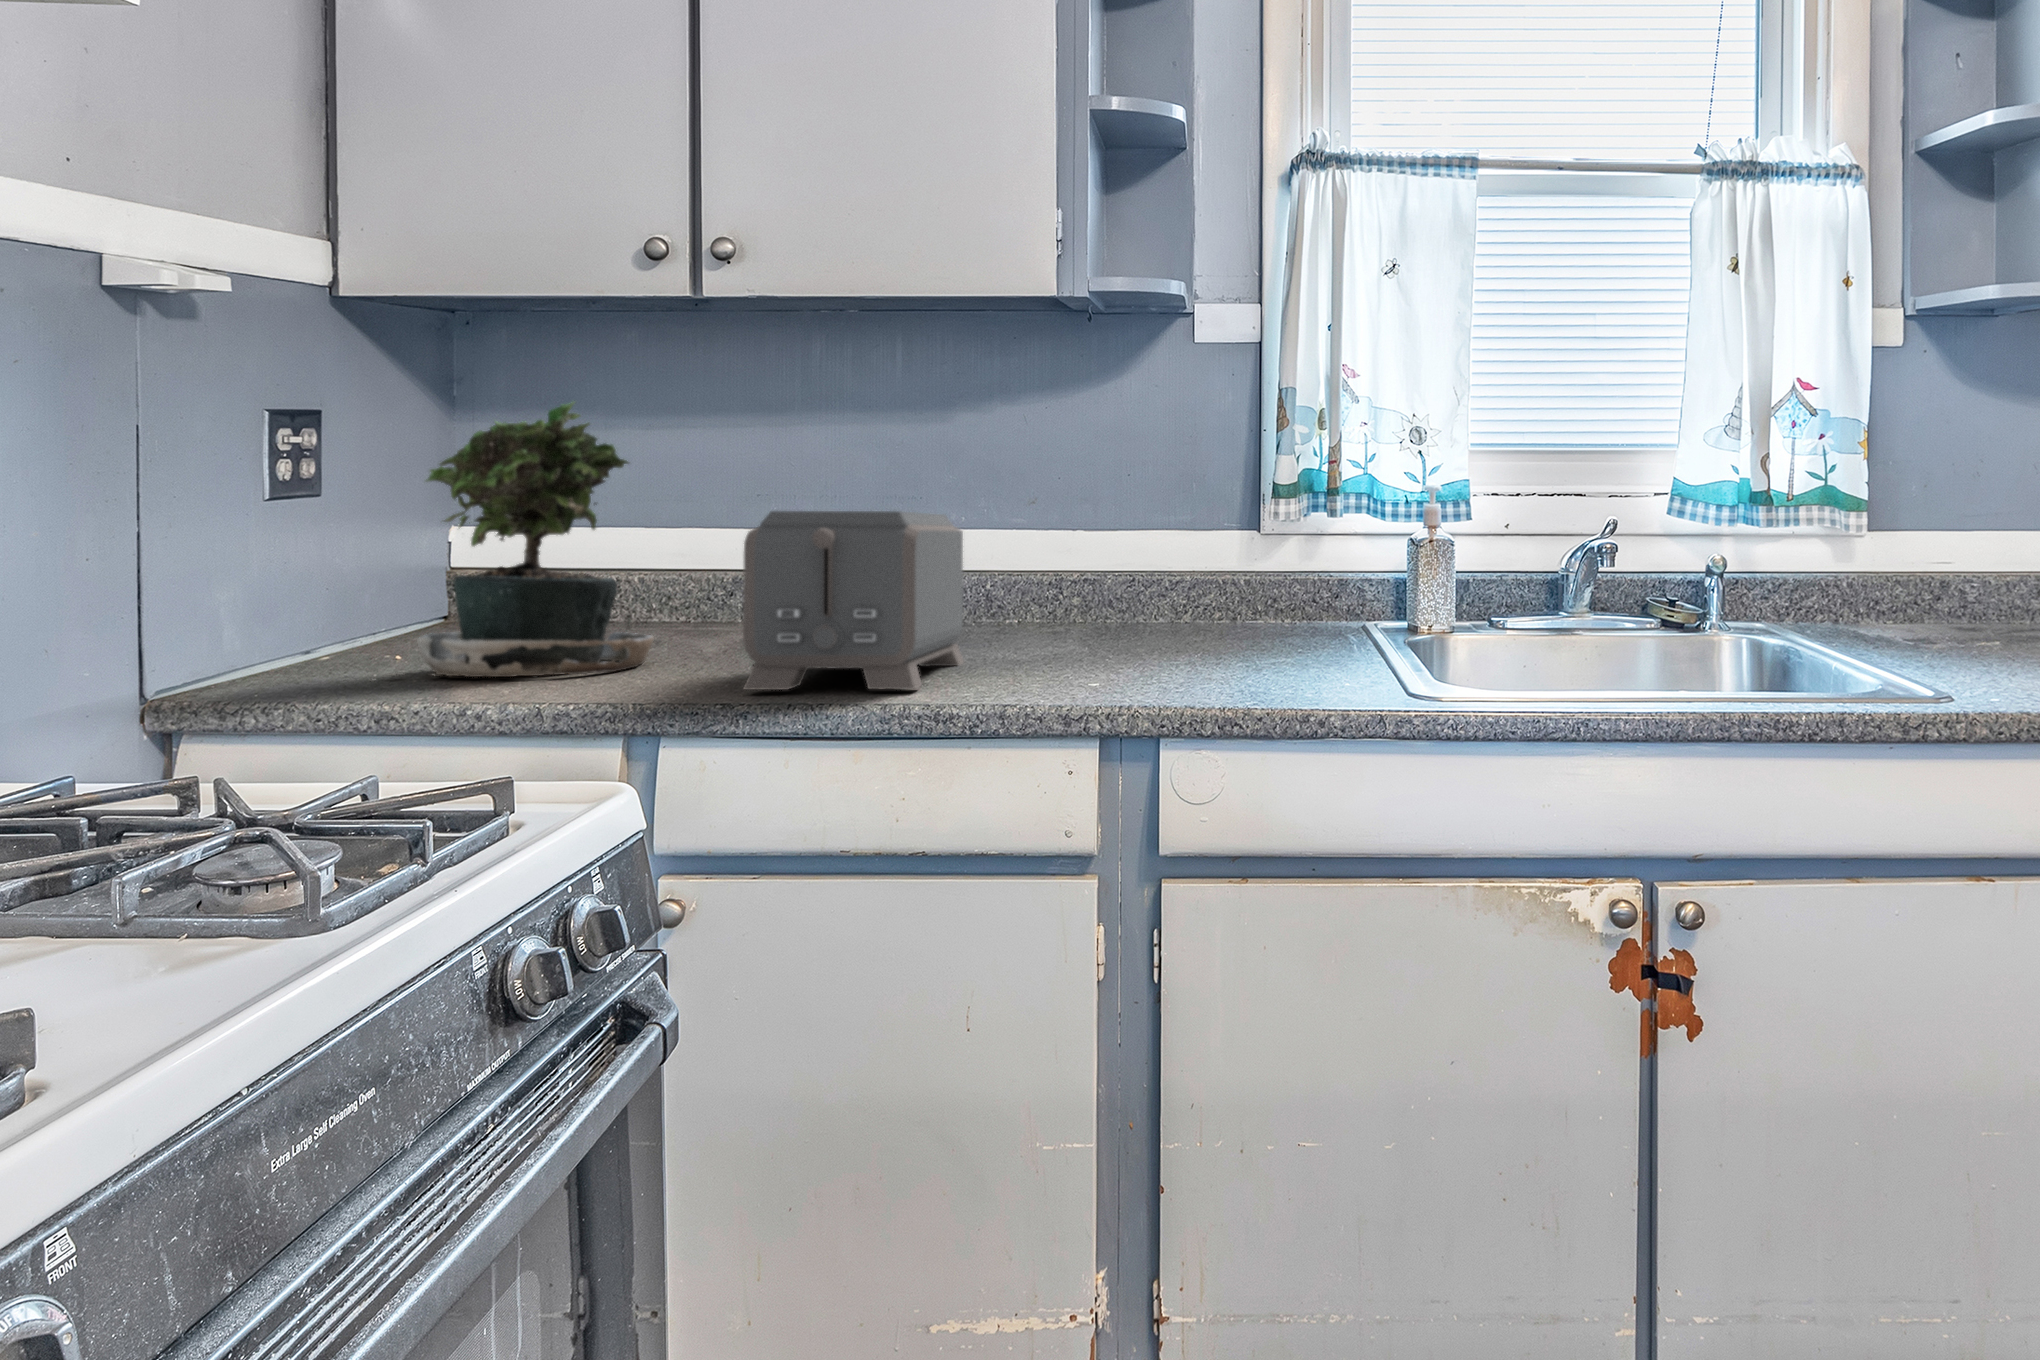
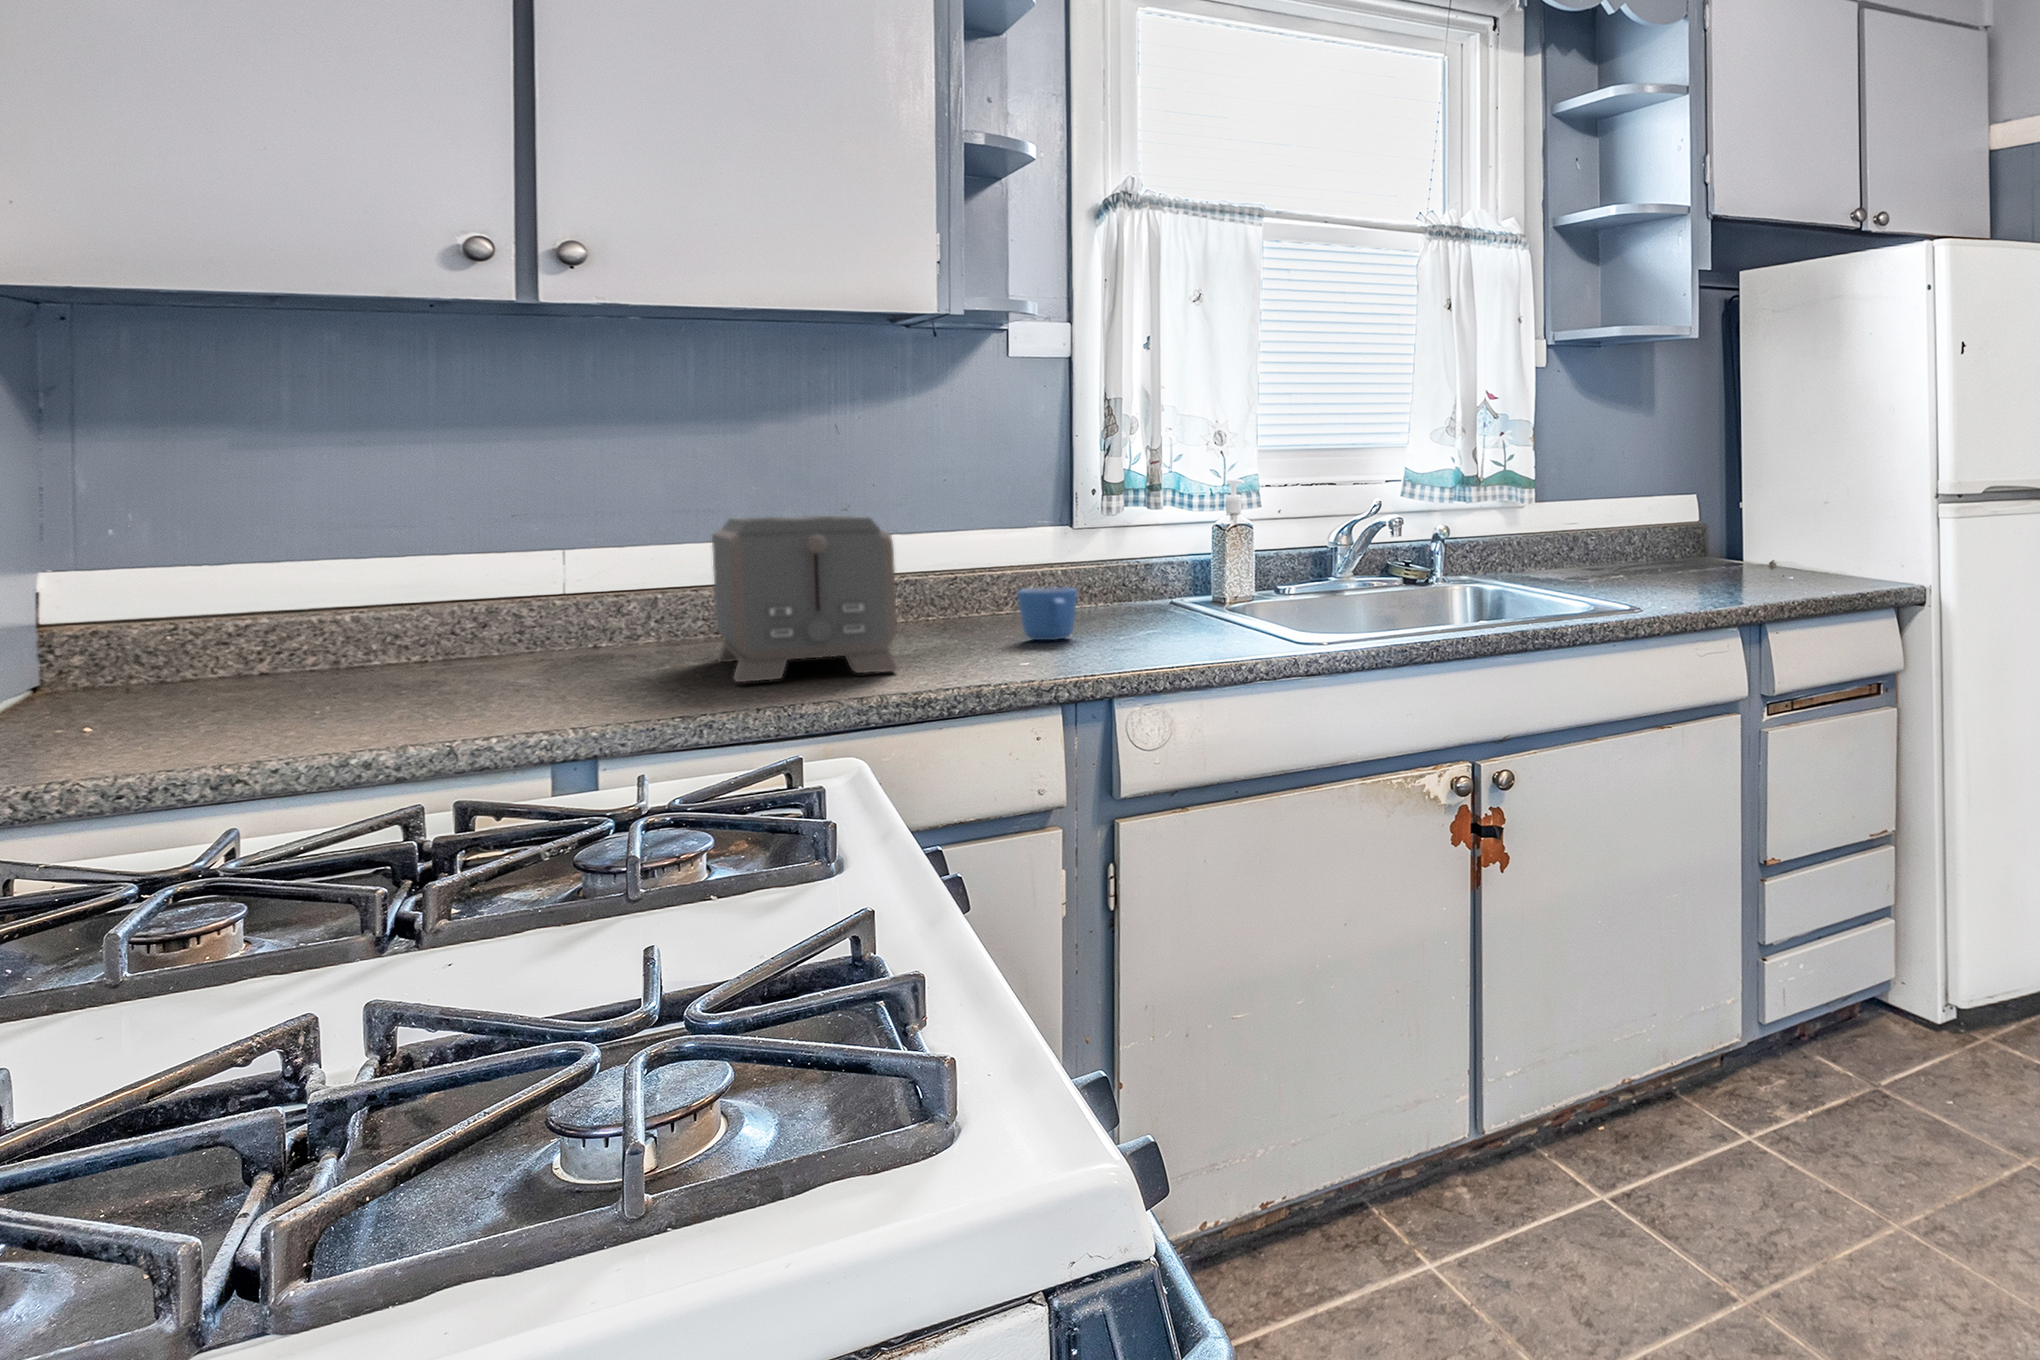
potted plant: present [372,402,654,680] -> none [218,413,534,710]
mug: none [1117,606,1186,667] -> present [1017,588,1077,640]

